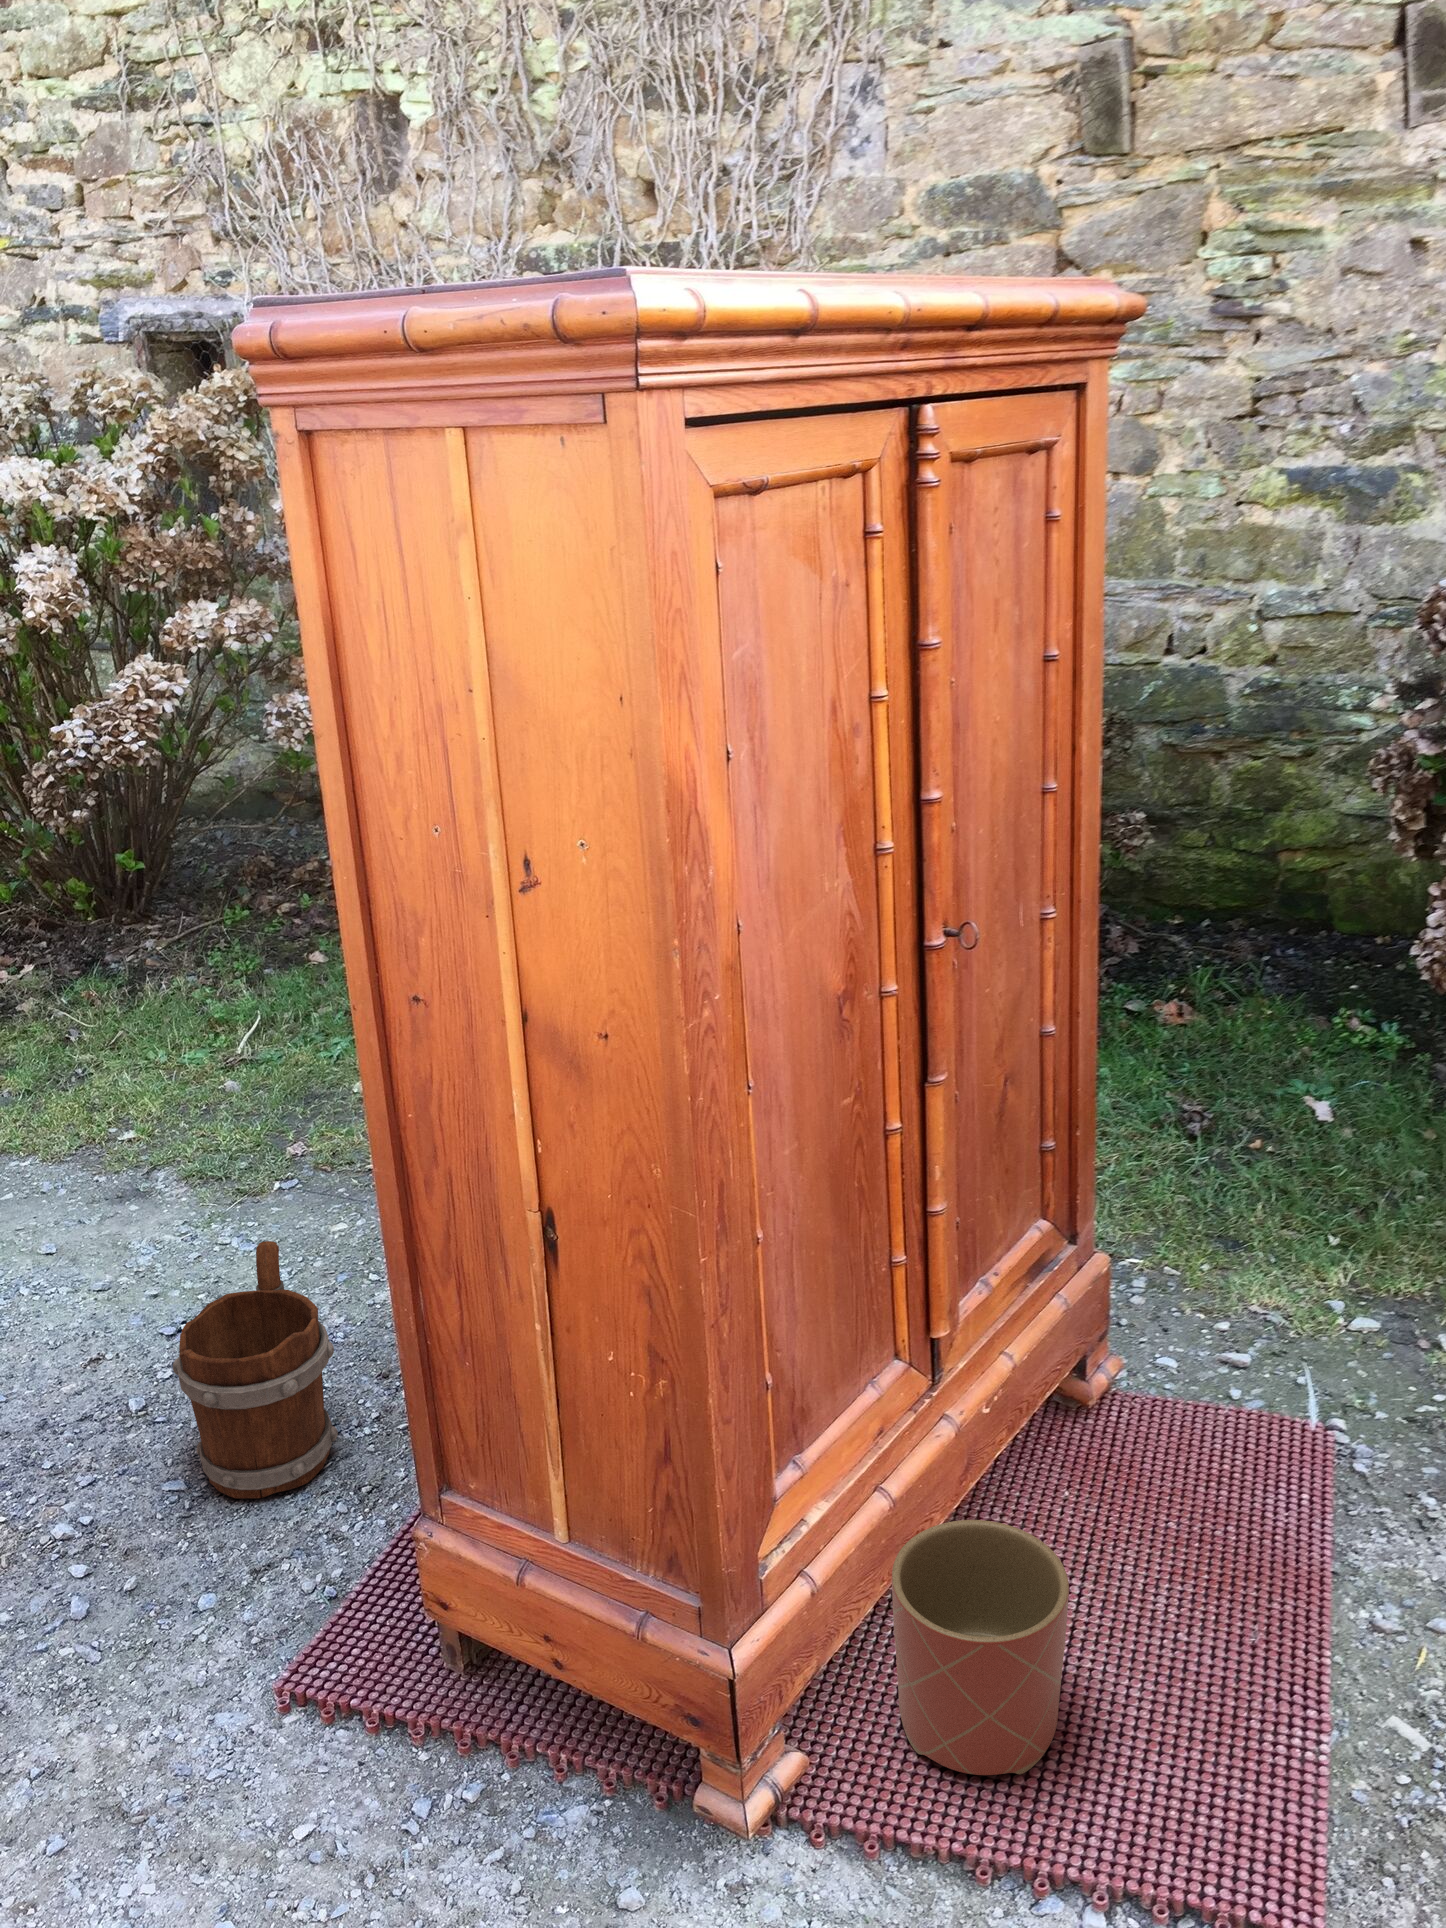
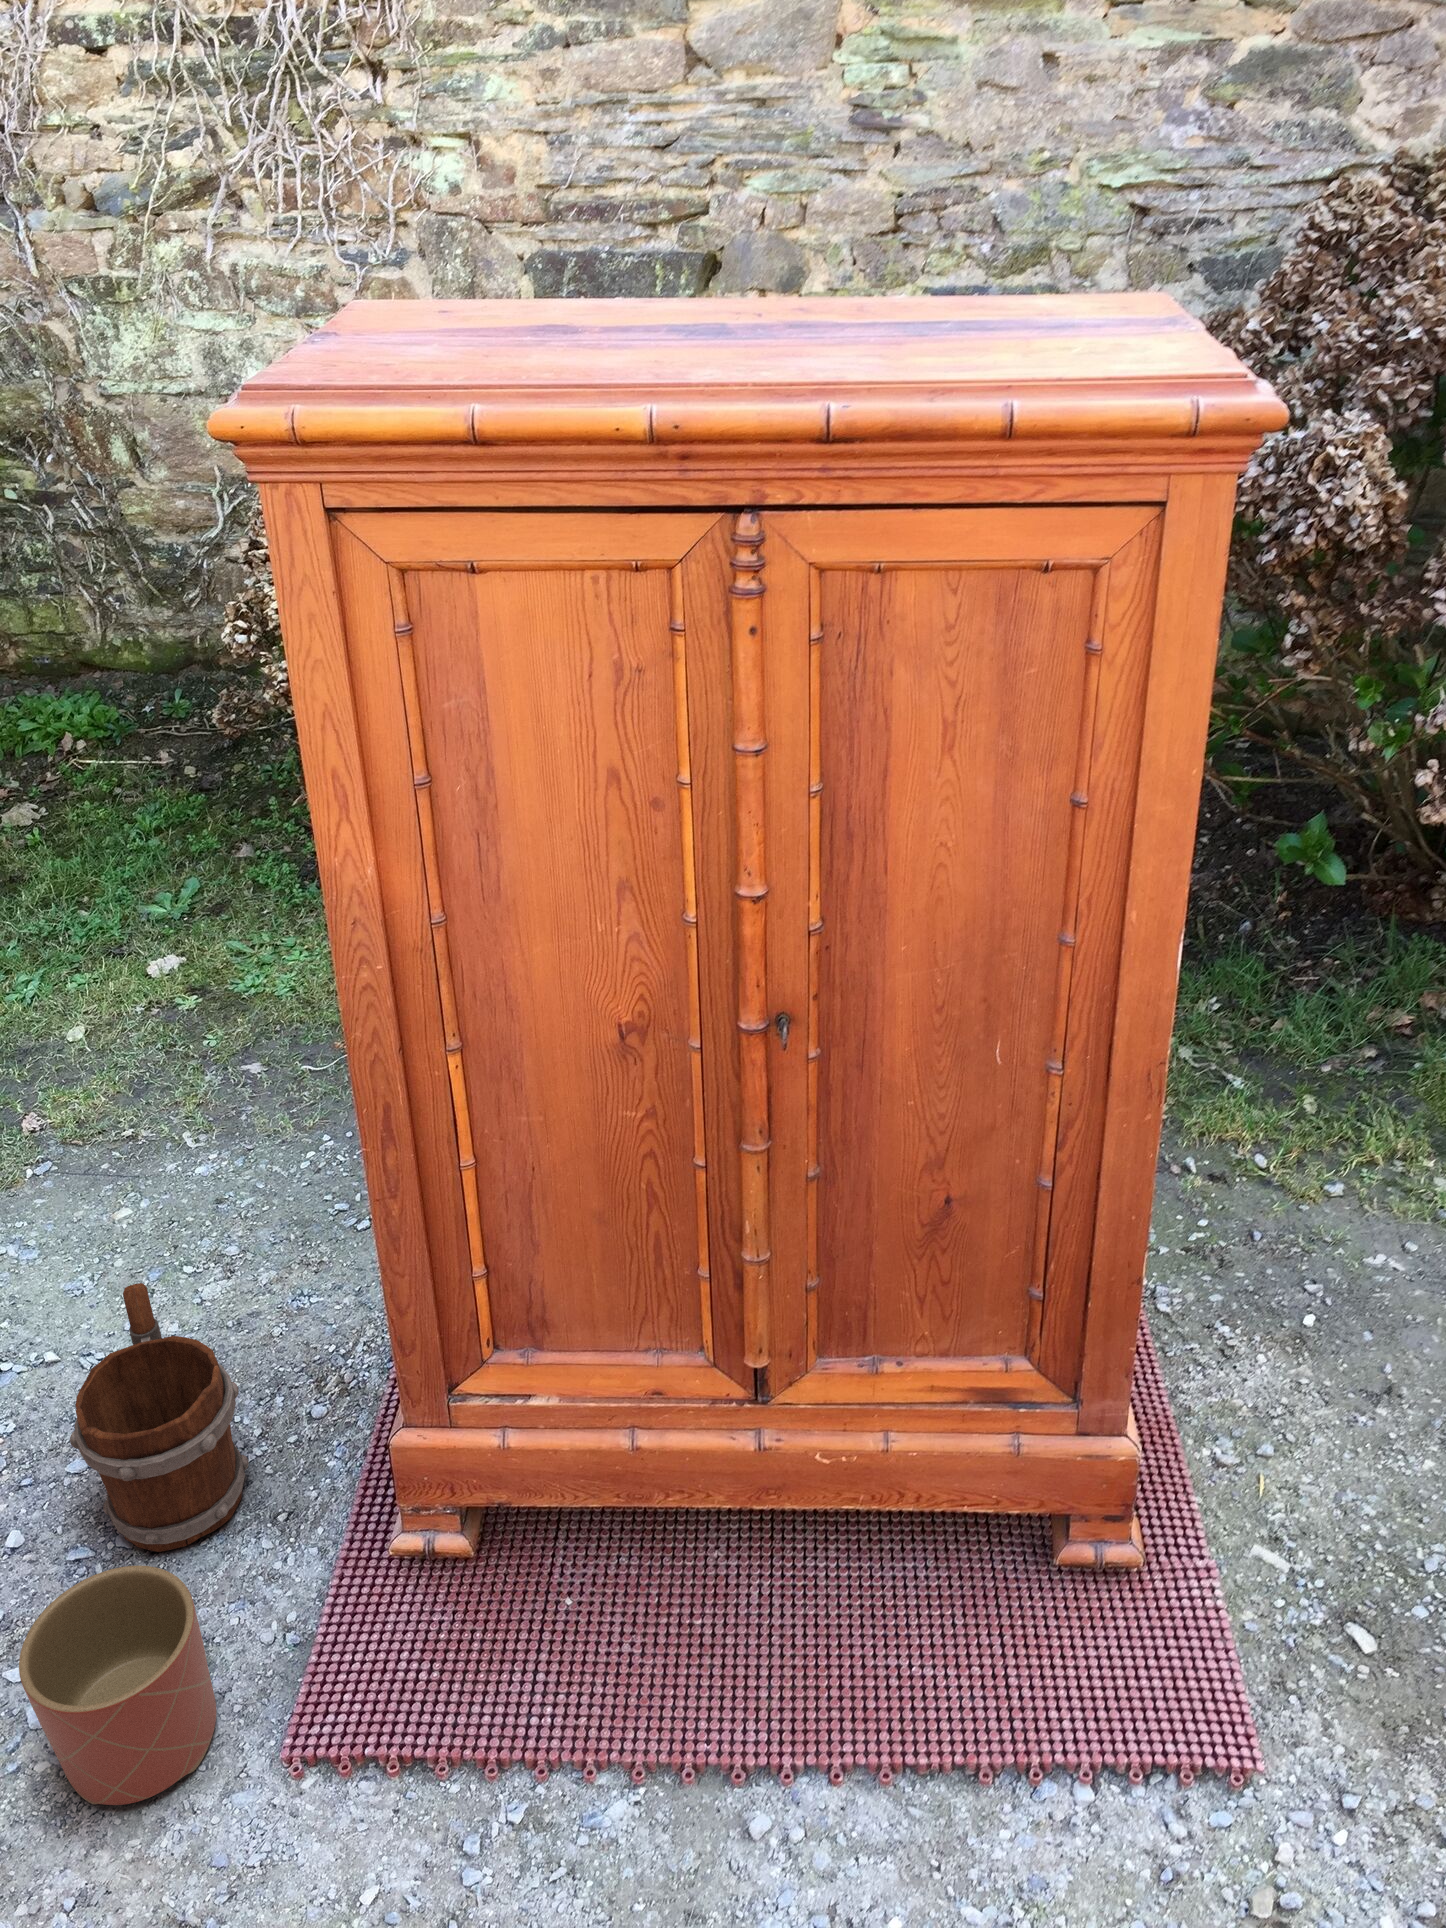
planter: present [892,1520,1069,1775] -> present [19,1566,216,1805]

